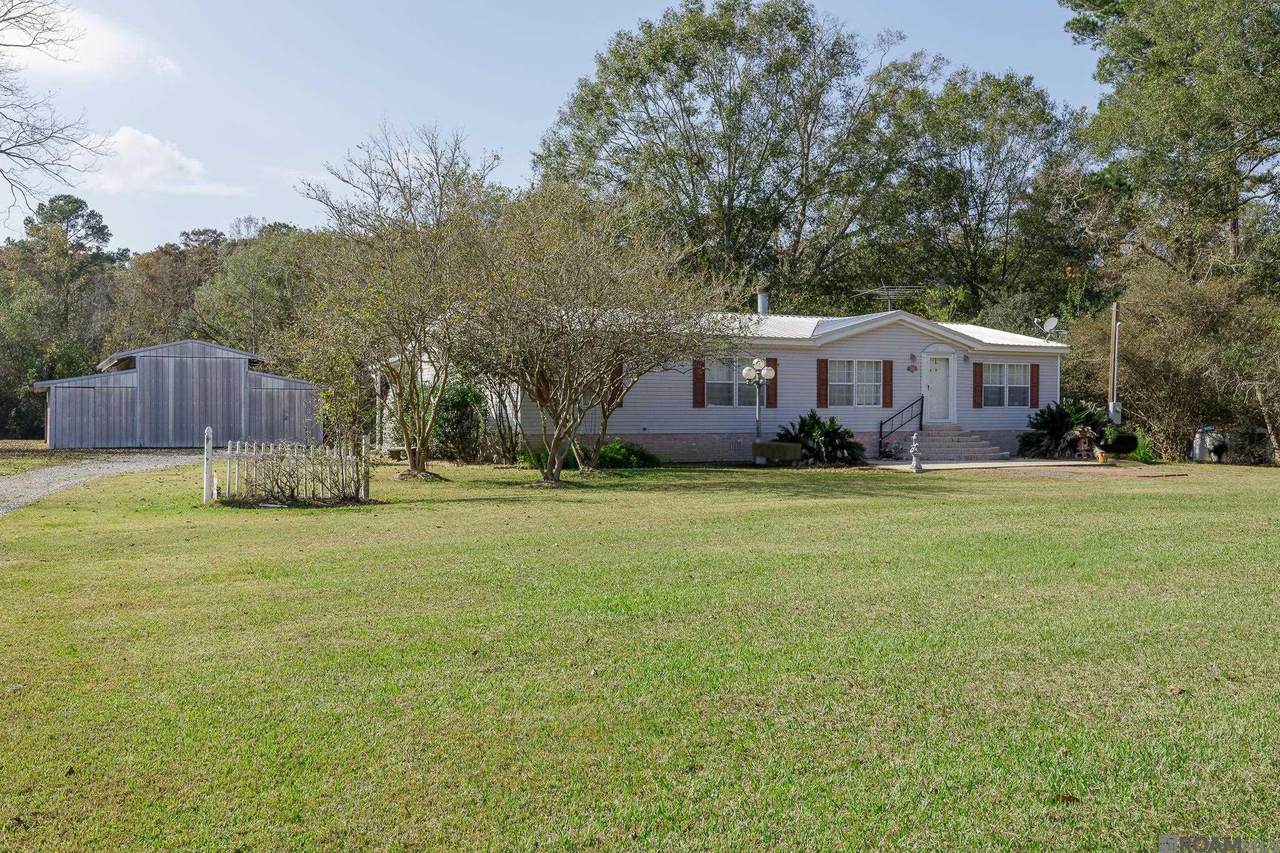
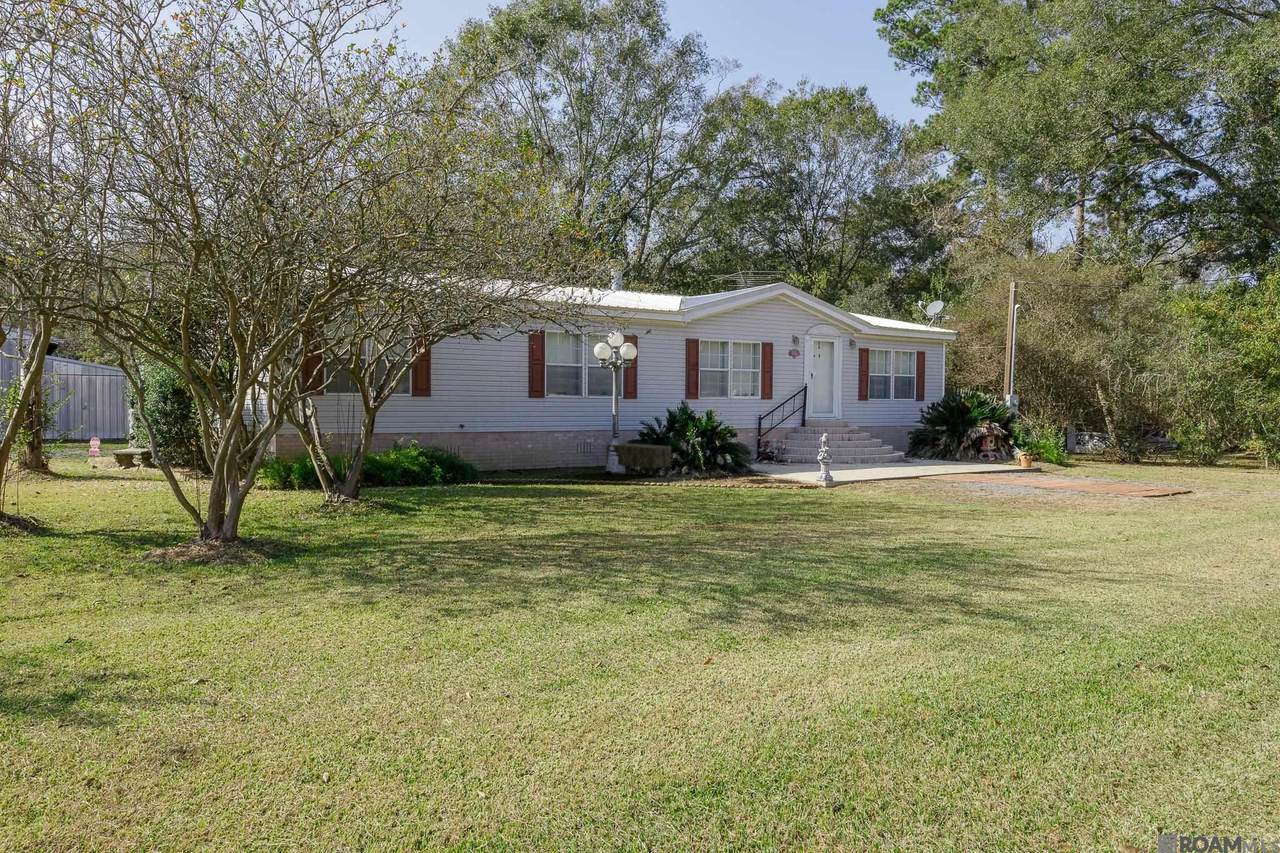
lounge chair: present [1099,435,1139,461] -> none [1012,432,1058,466]
potted plant: present [1207,442,1233,462] -> none [1124,439,1161,464]

